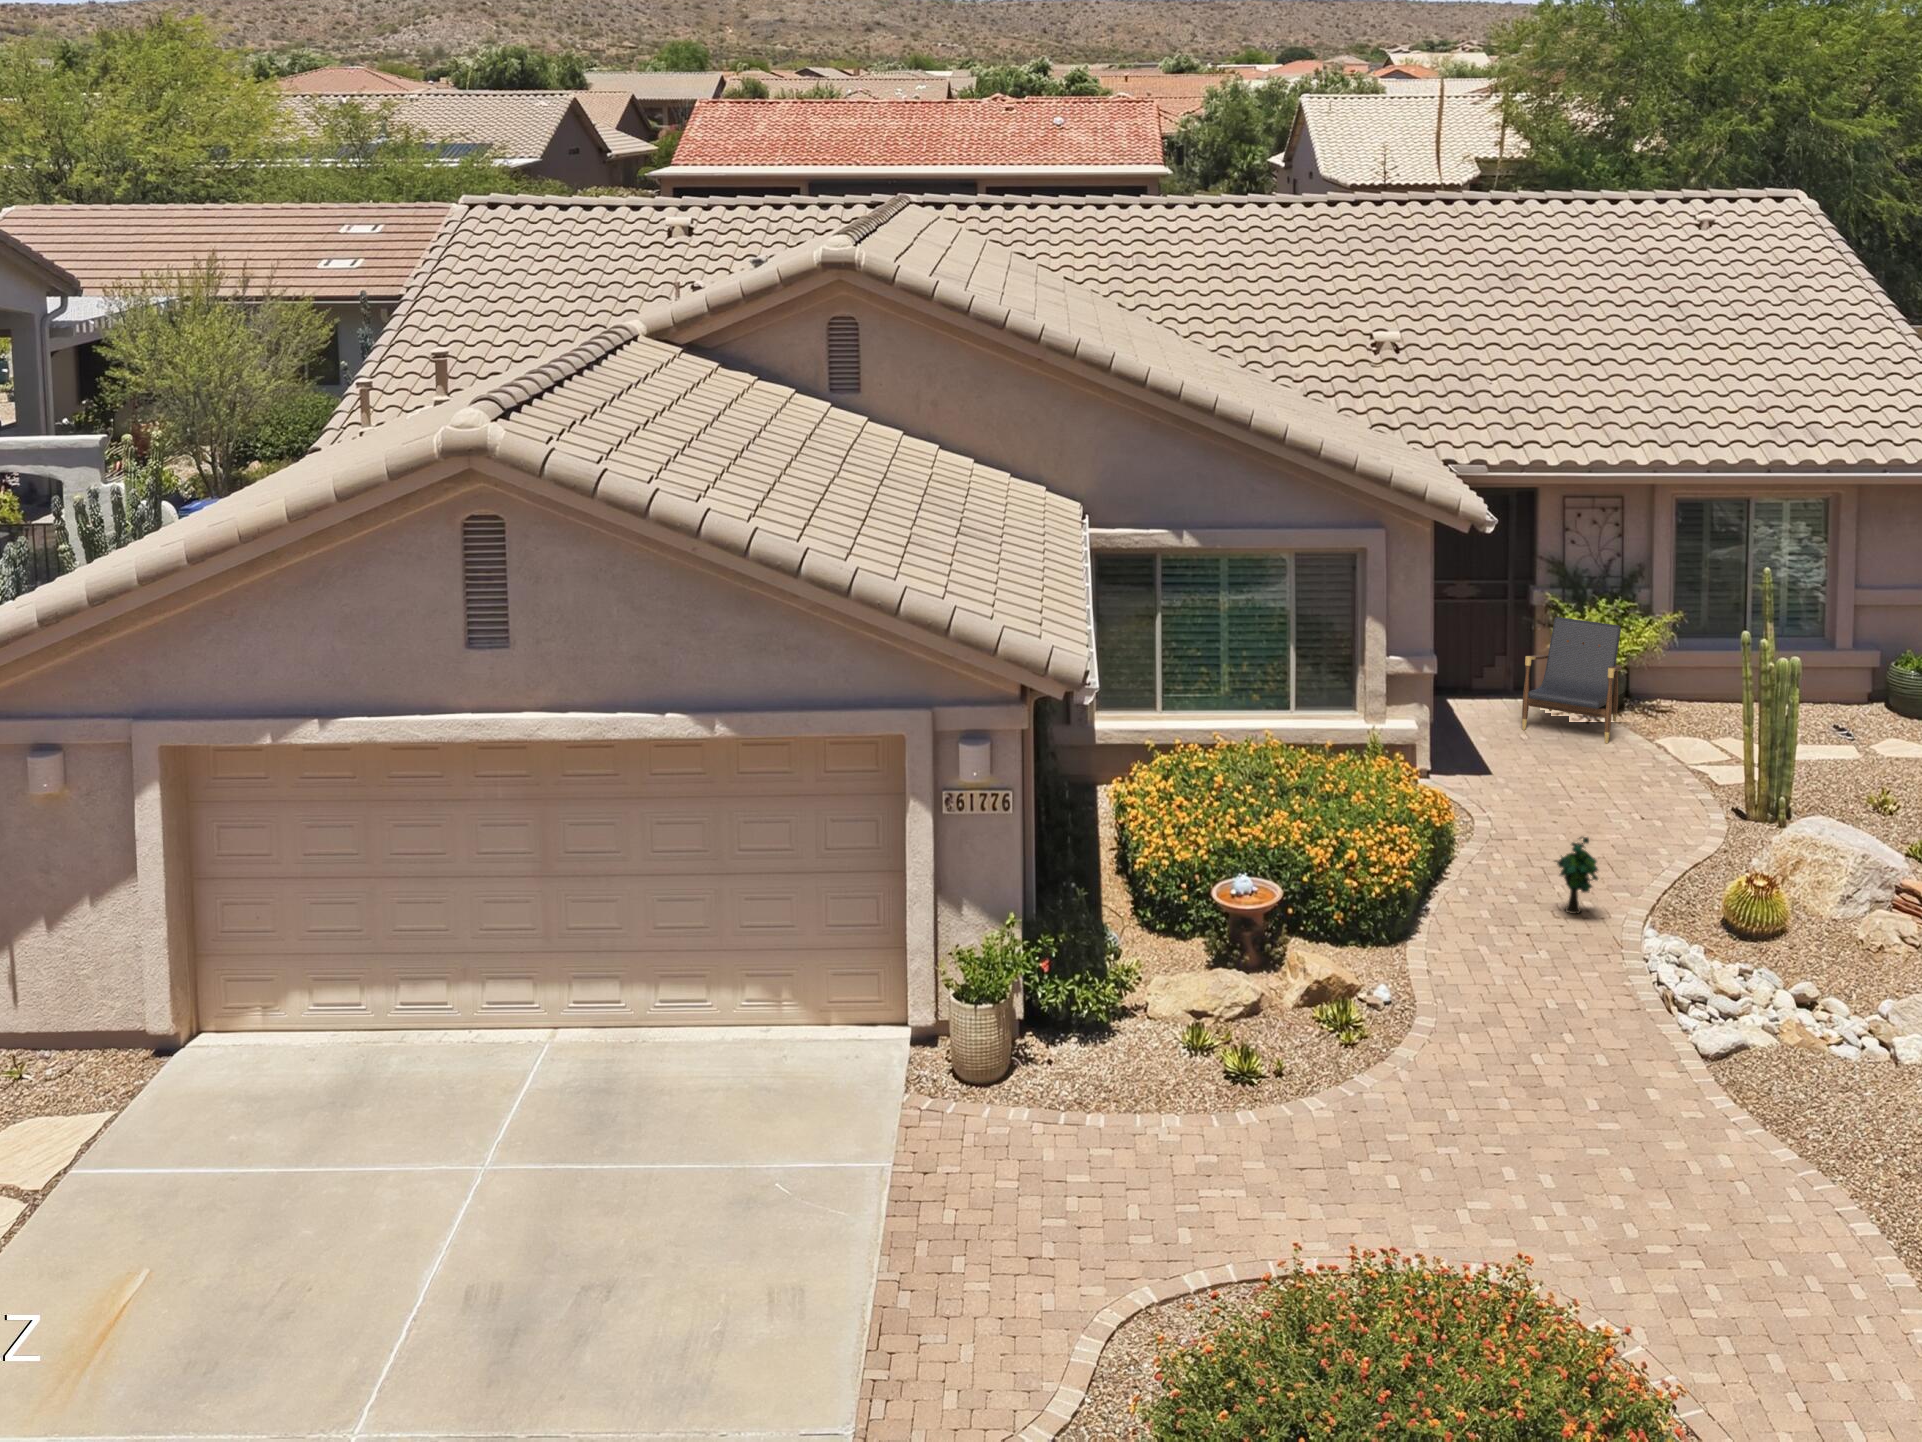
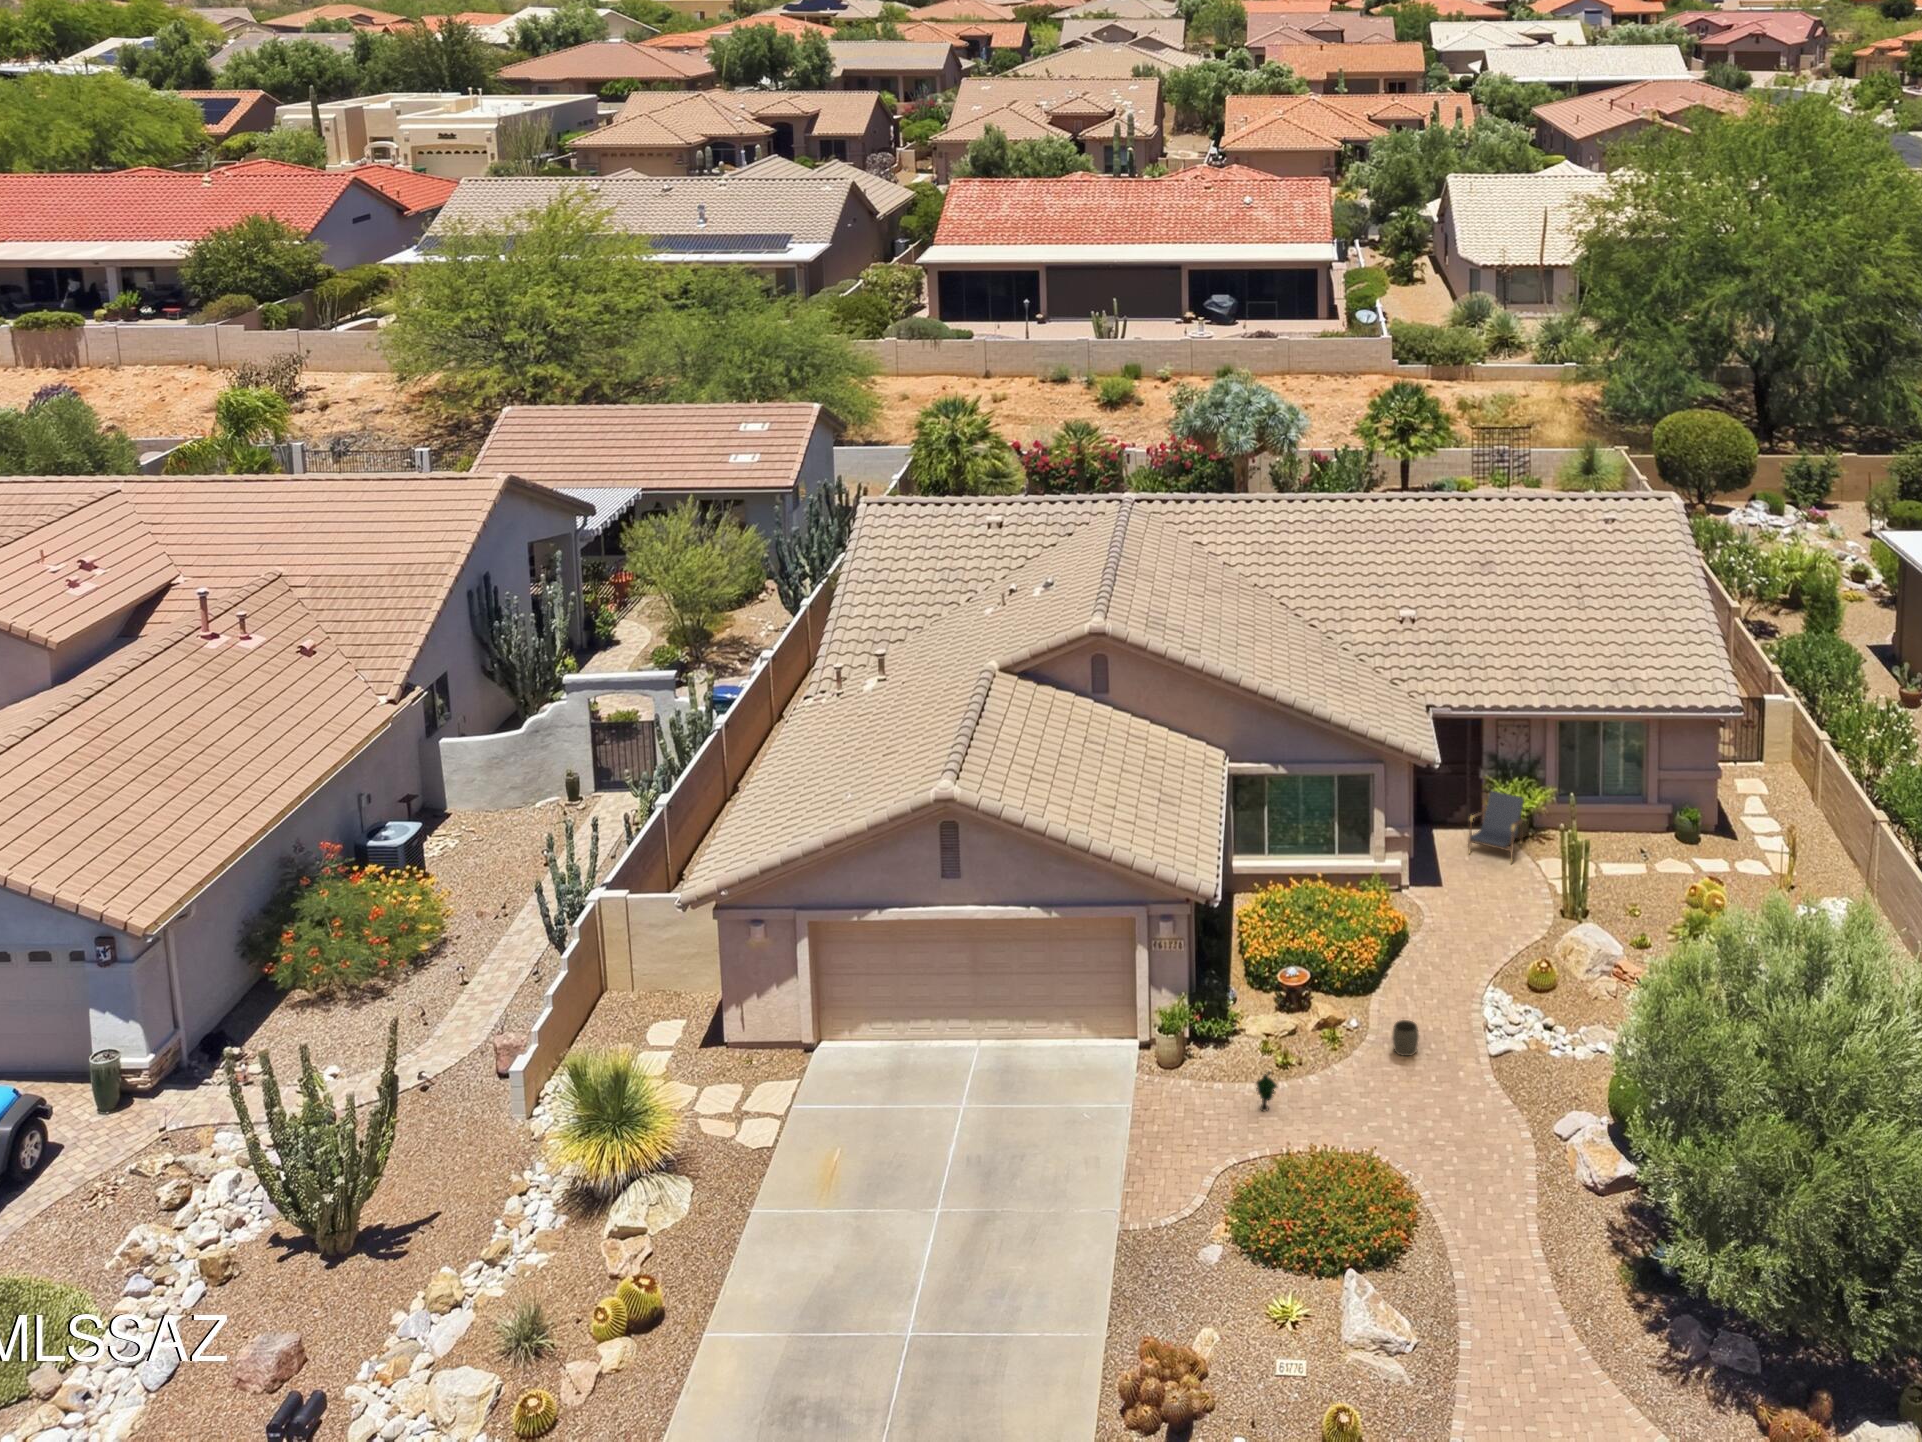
decorative plant: present [1556,837,1598,914] -> present [1256,1071,1277,1111]
woven basket: none [1480,978,1539,1057] -> present [1392,1020,1419,1056]

